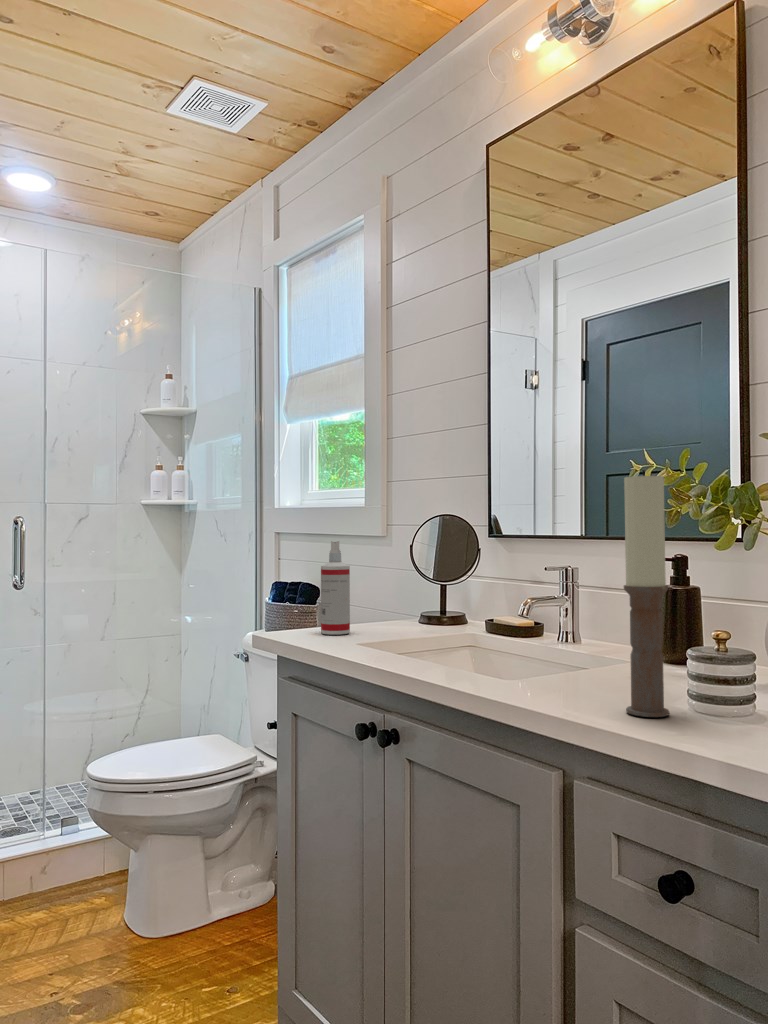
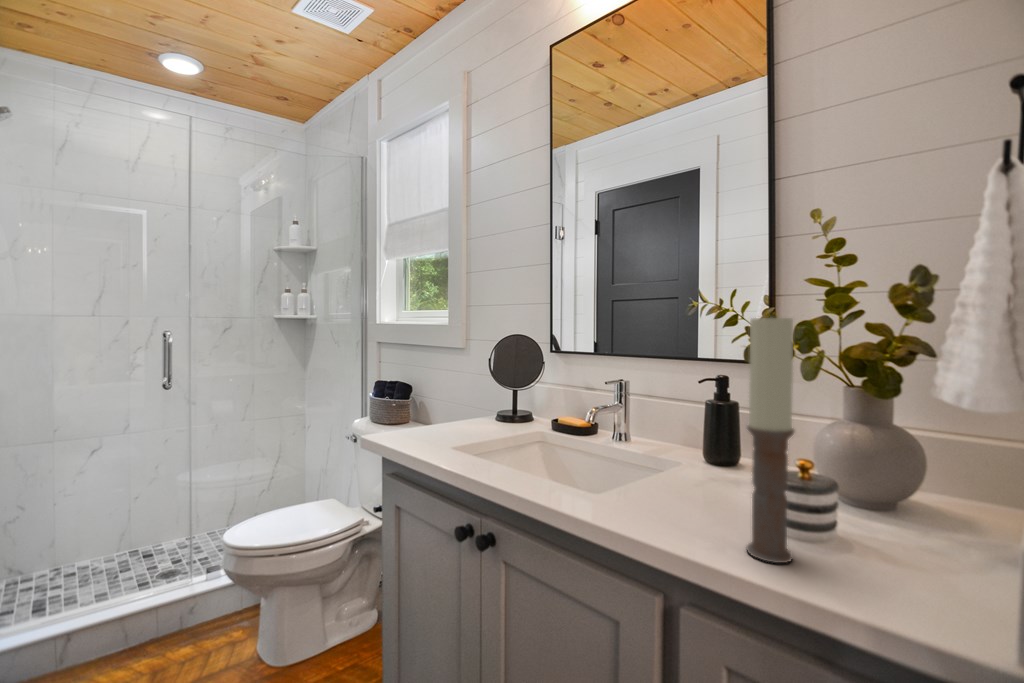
spray bottle: present [321,541,350,634] -> none [418,357,442,434]

